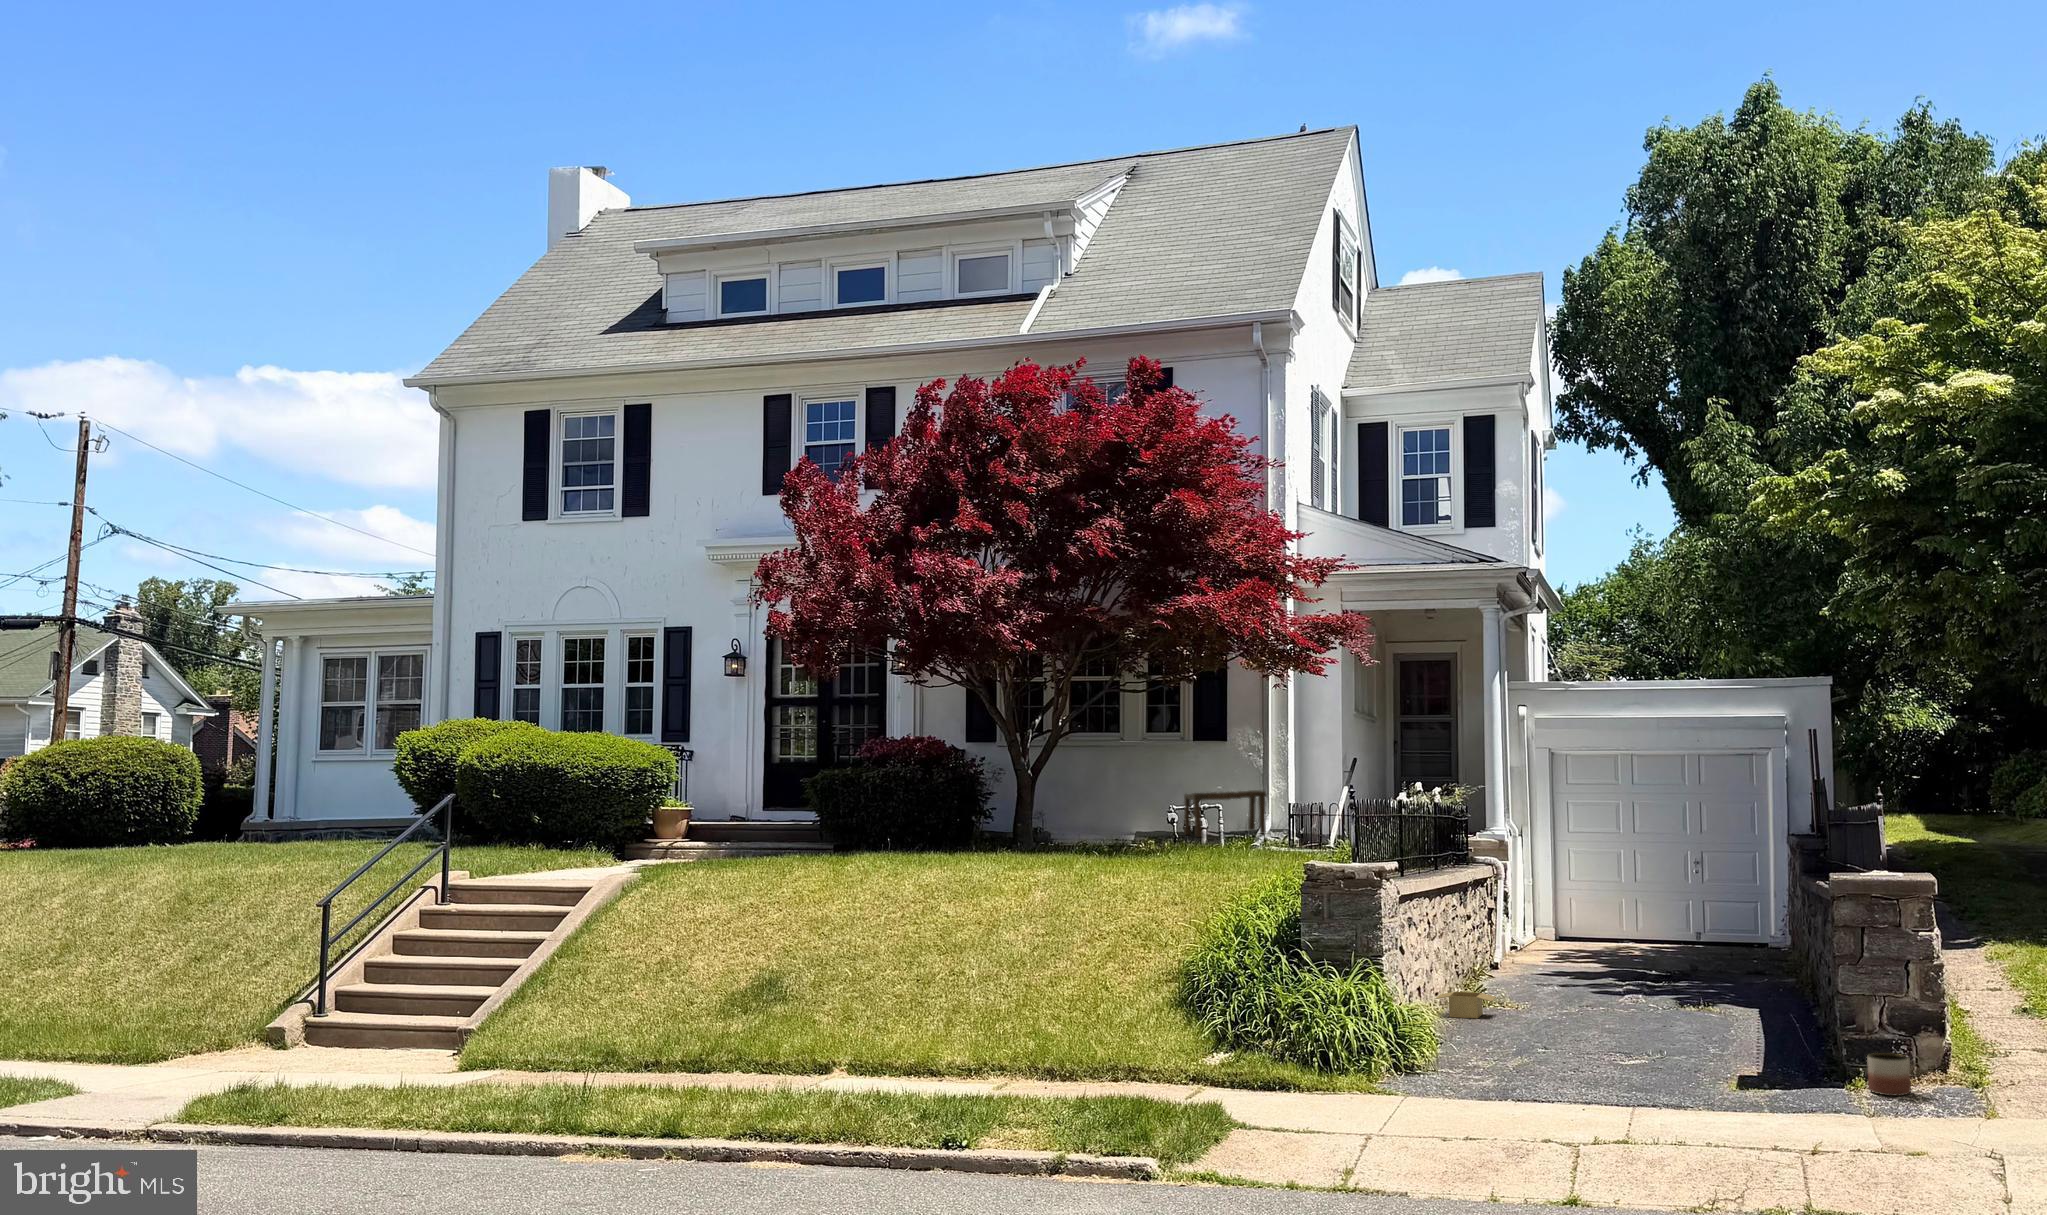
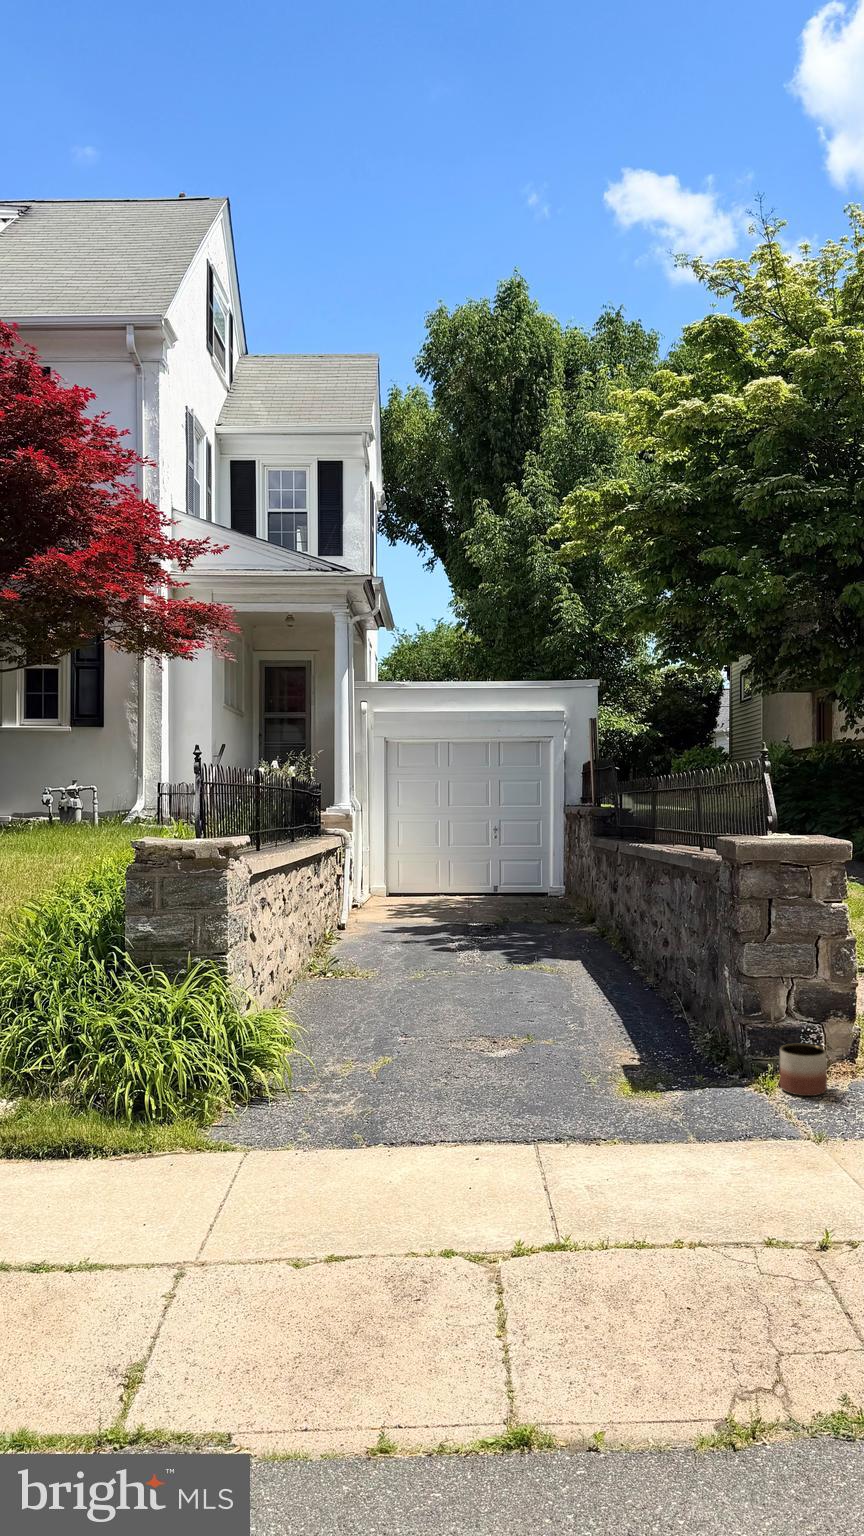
bench: present [1184,790,1266,837] -> none [59,771,137,815]
cardboard box: present [1435,992,1496,1018] -> none [287,973,351,1002]

